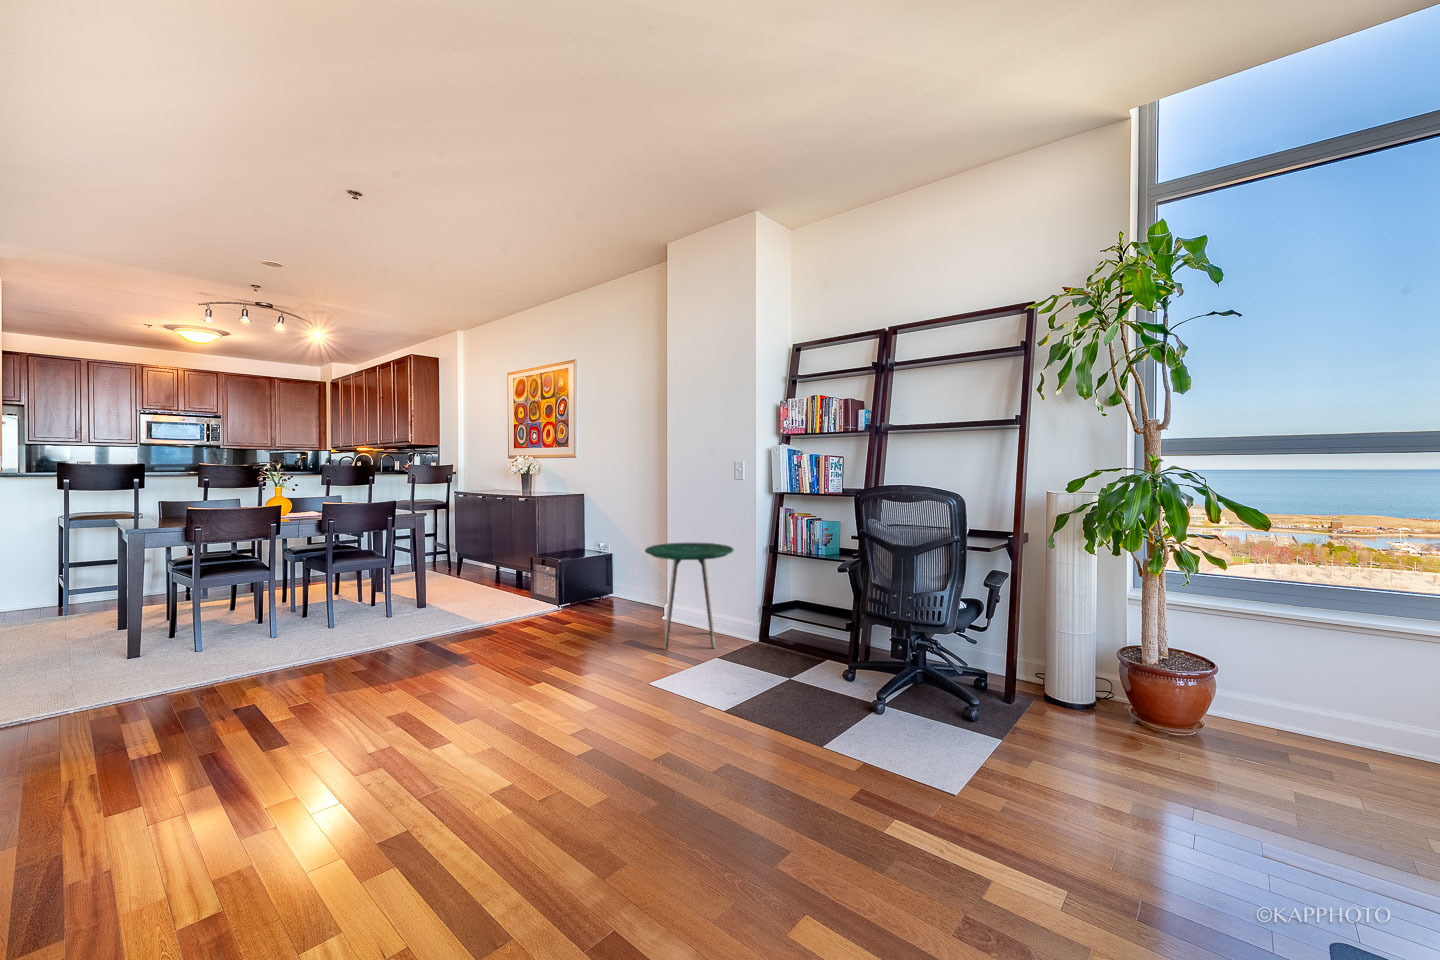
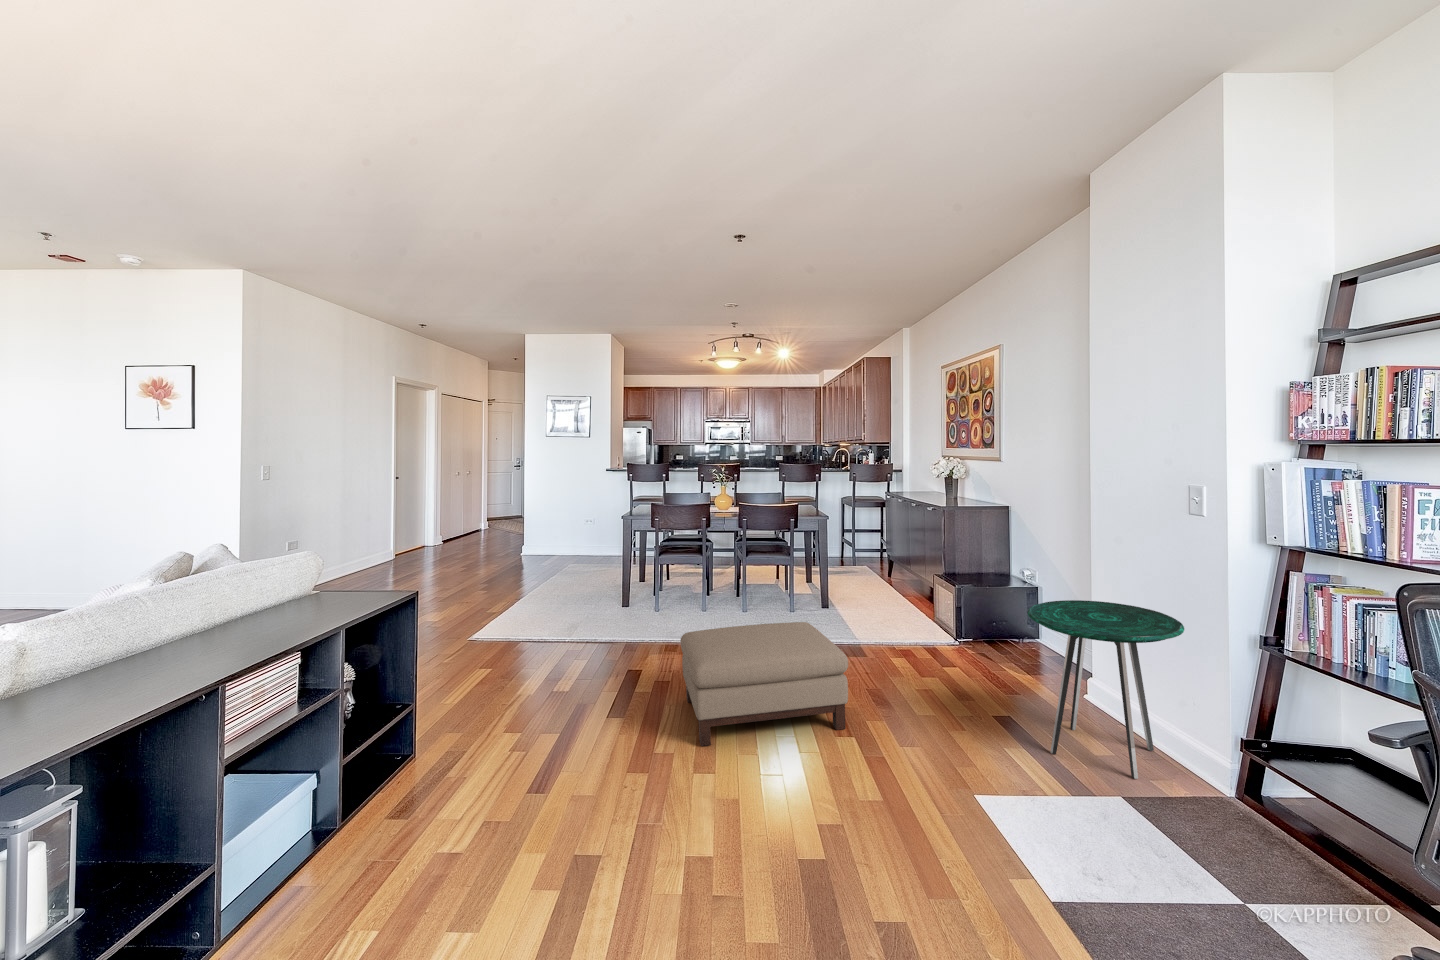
ottoman: none [309,594,517,726] -> present [680,622,848,746]

